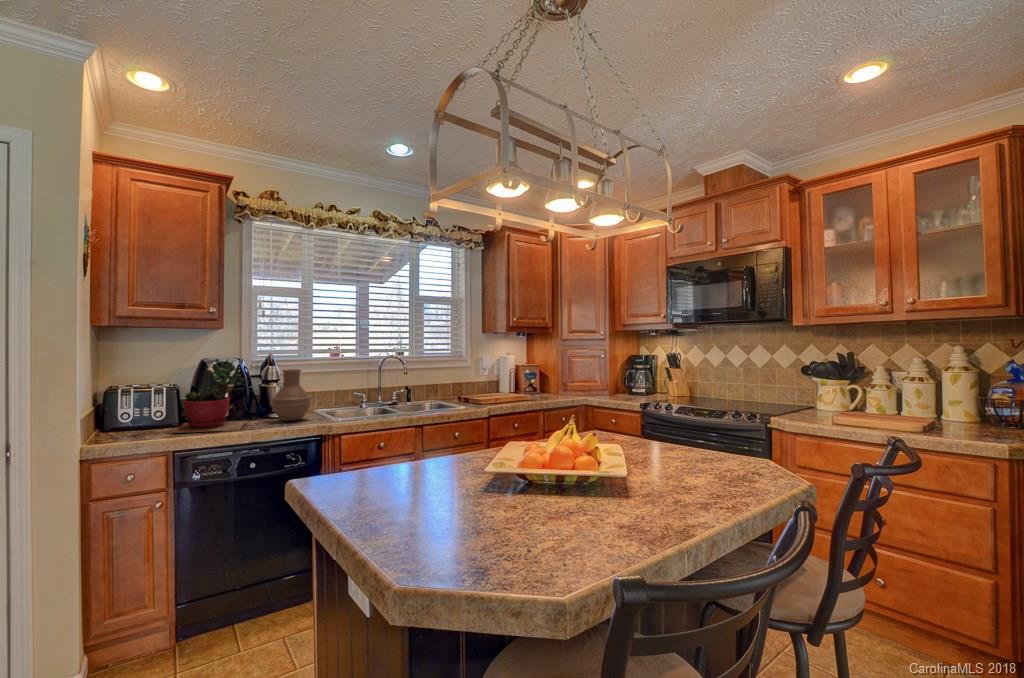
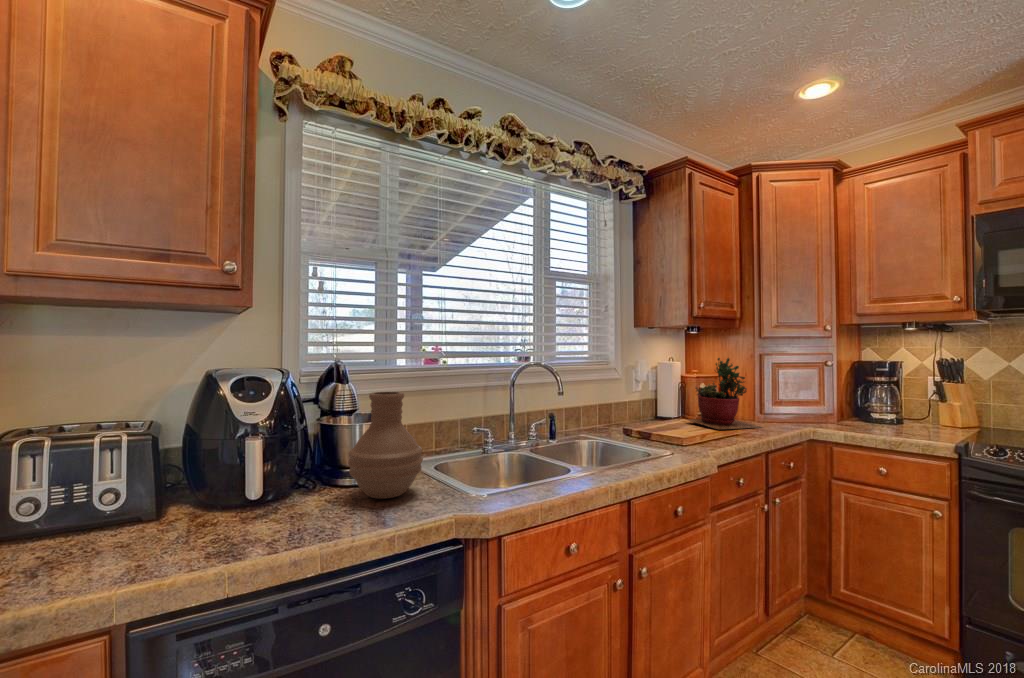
succulent plant: present [172,359,247,433] -> present [687,358,760,429]

